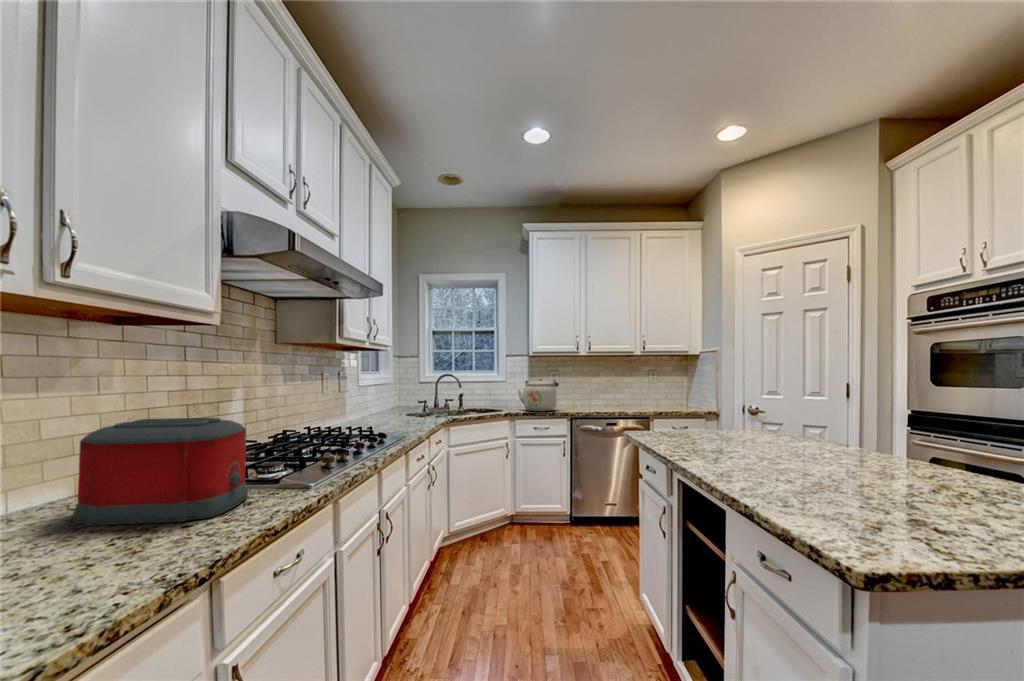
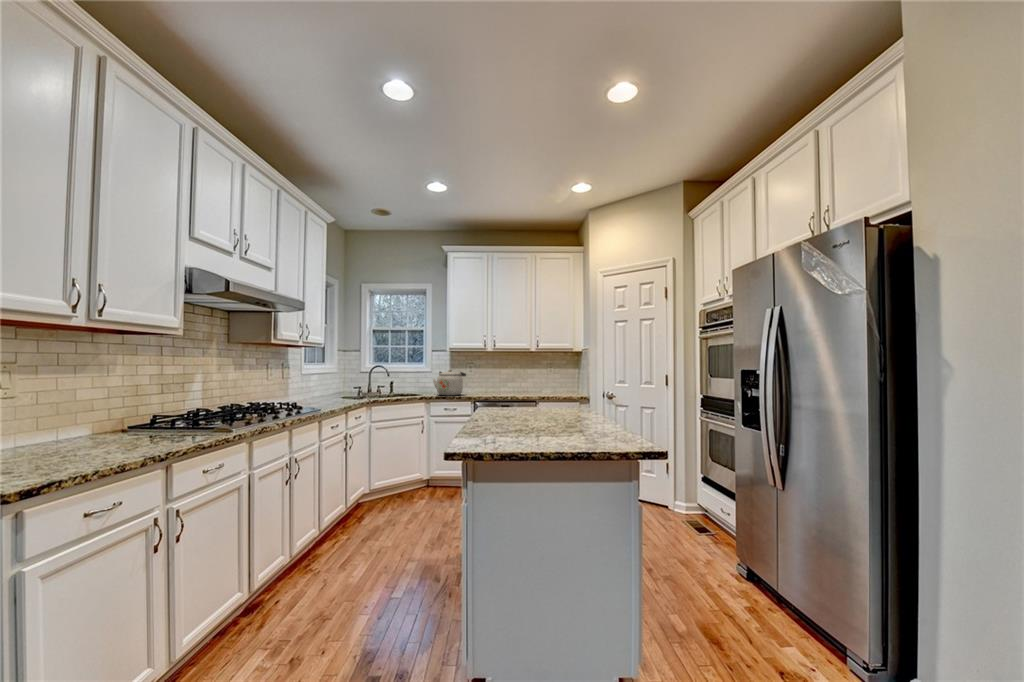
toaster: present [73,418,248,525] -> none [100,389,198,443]

